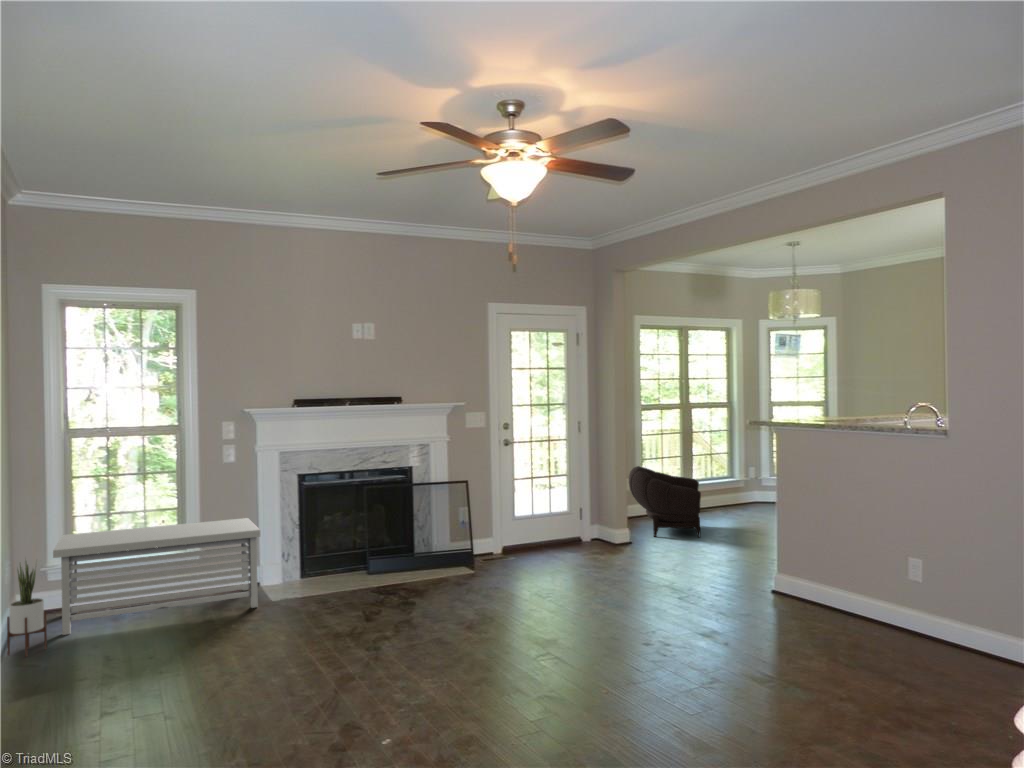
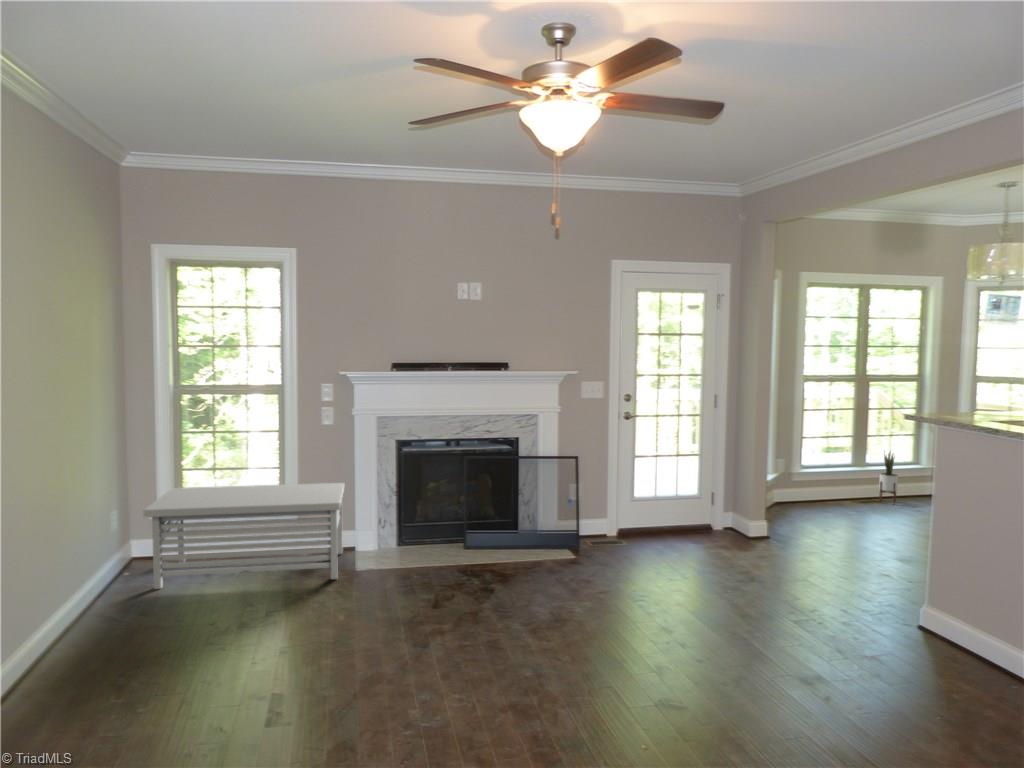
armchair: present [629,466,701,537] -> none [774,449,865,541]
potted plant: present [7,559,47,657] -> present [879,452,898,503]

